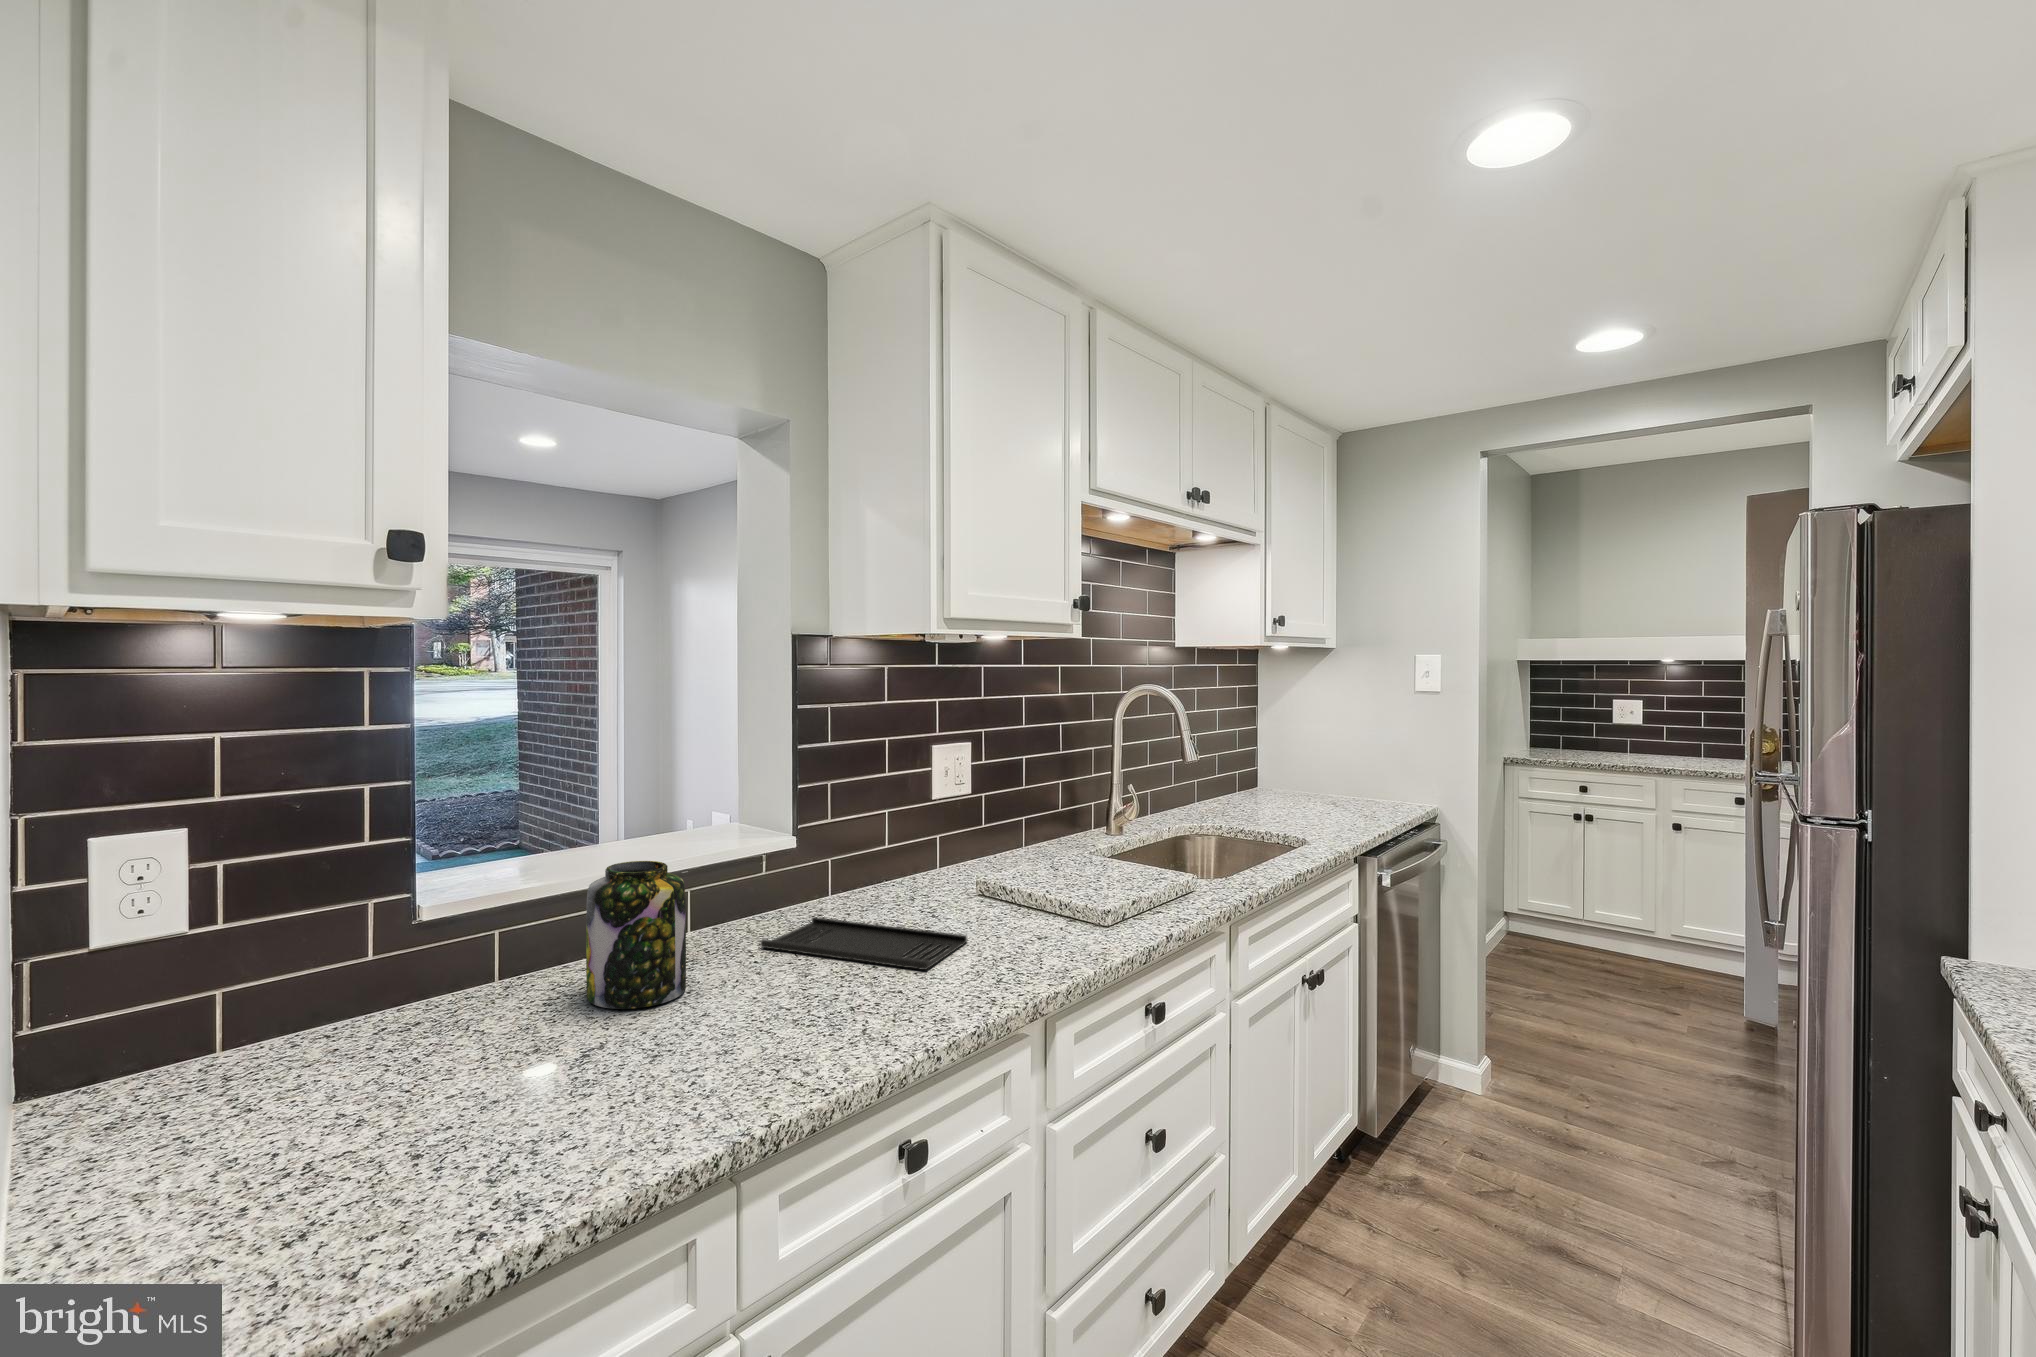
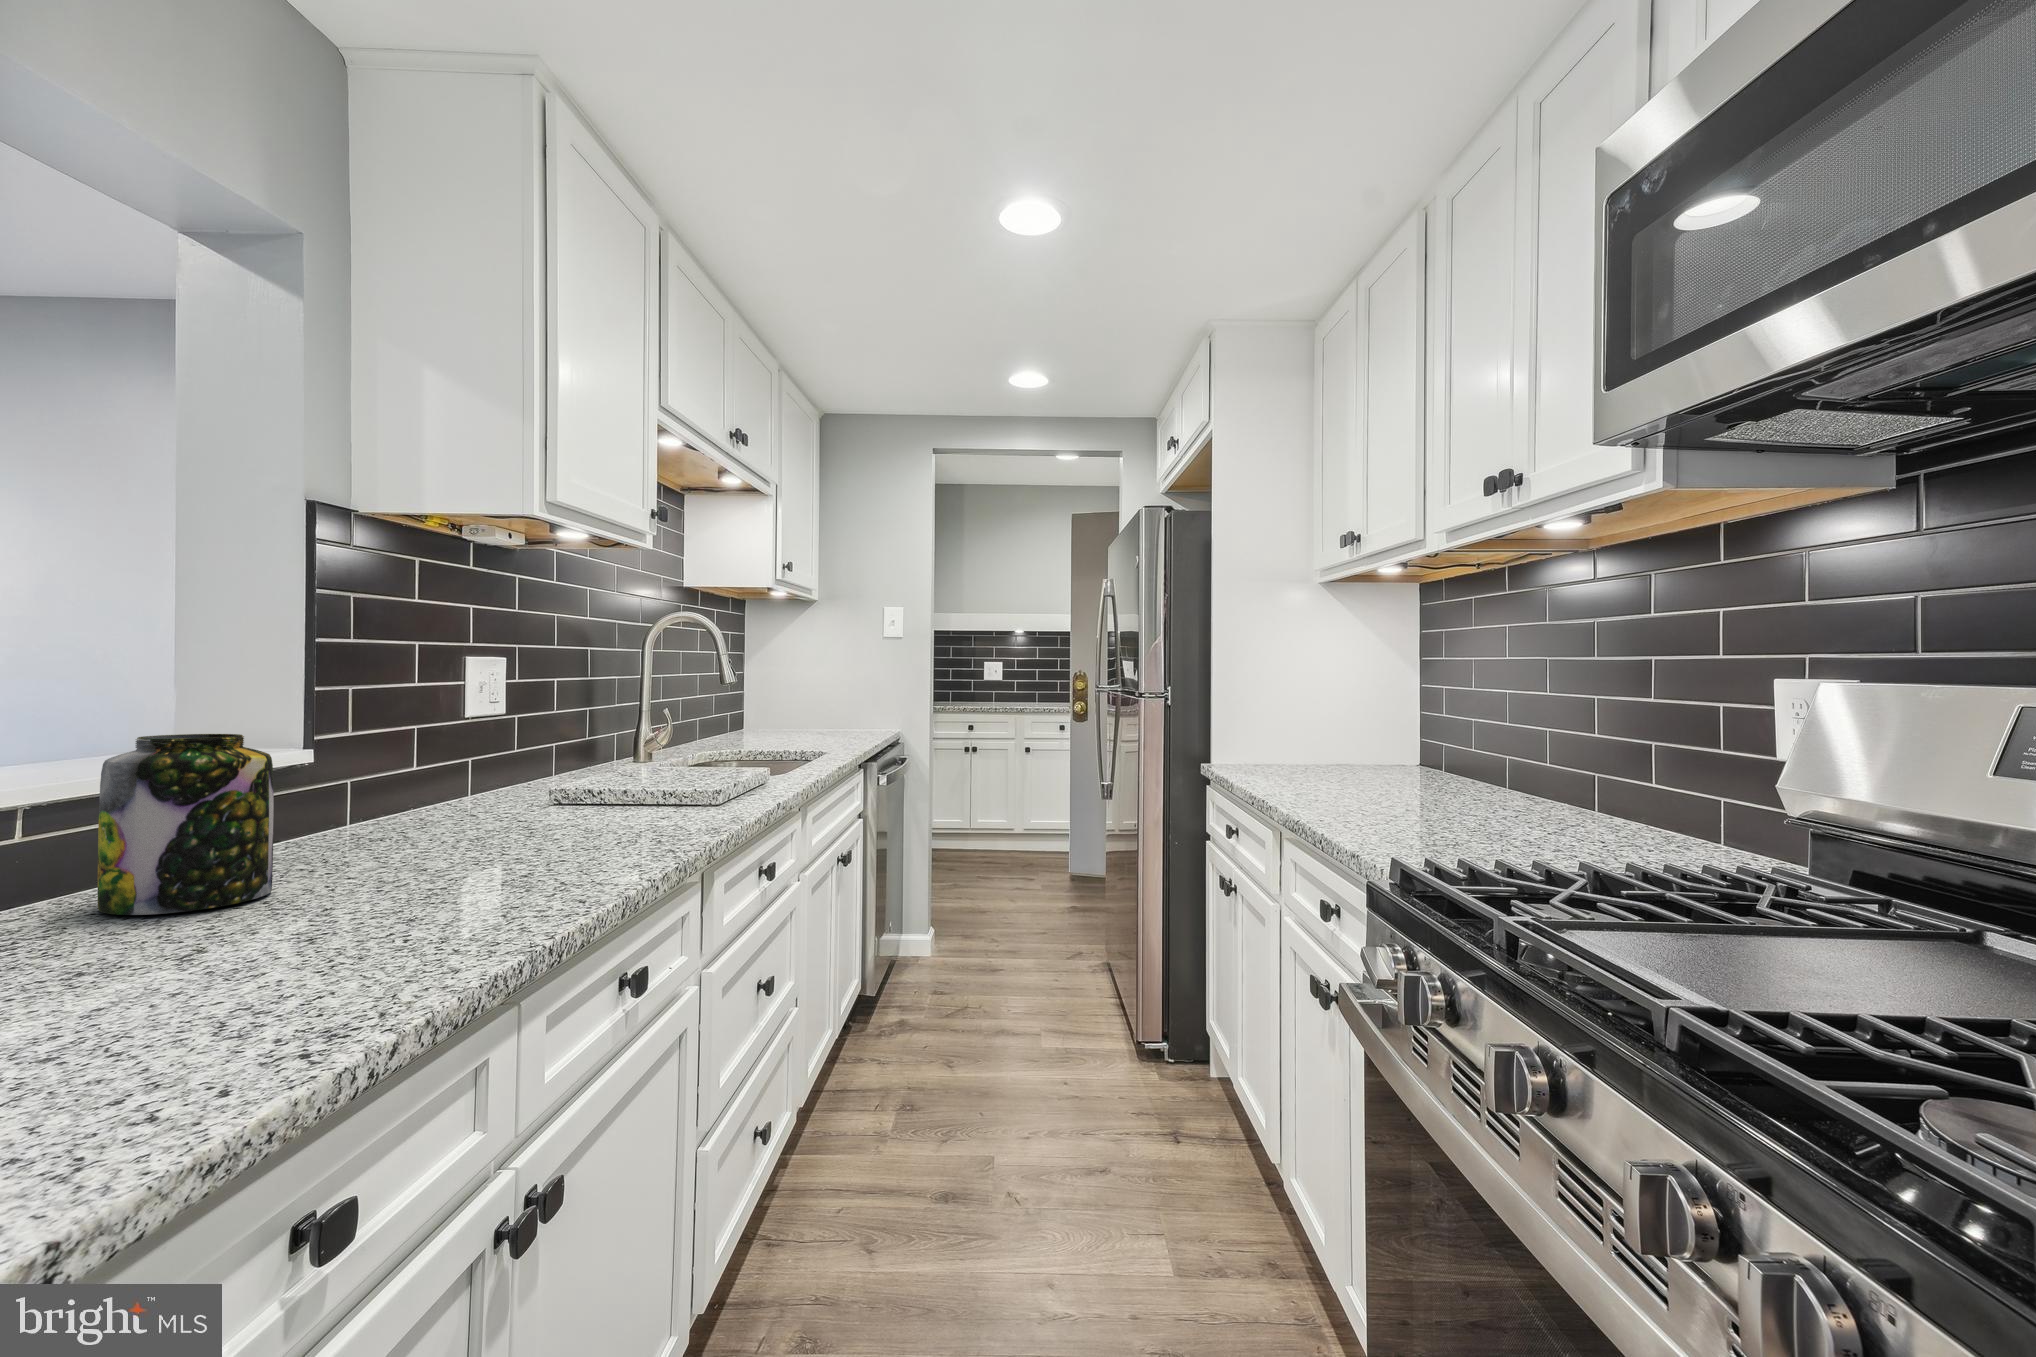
tray: present [761,917,967,970] -> none [327,817,593,853]

